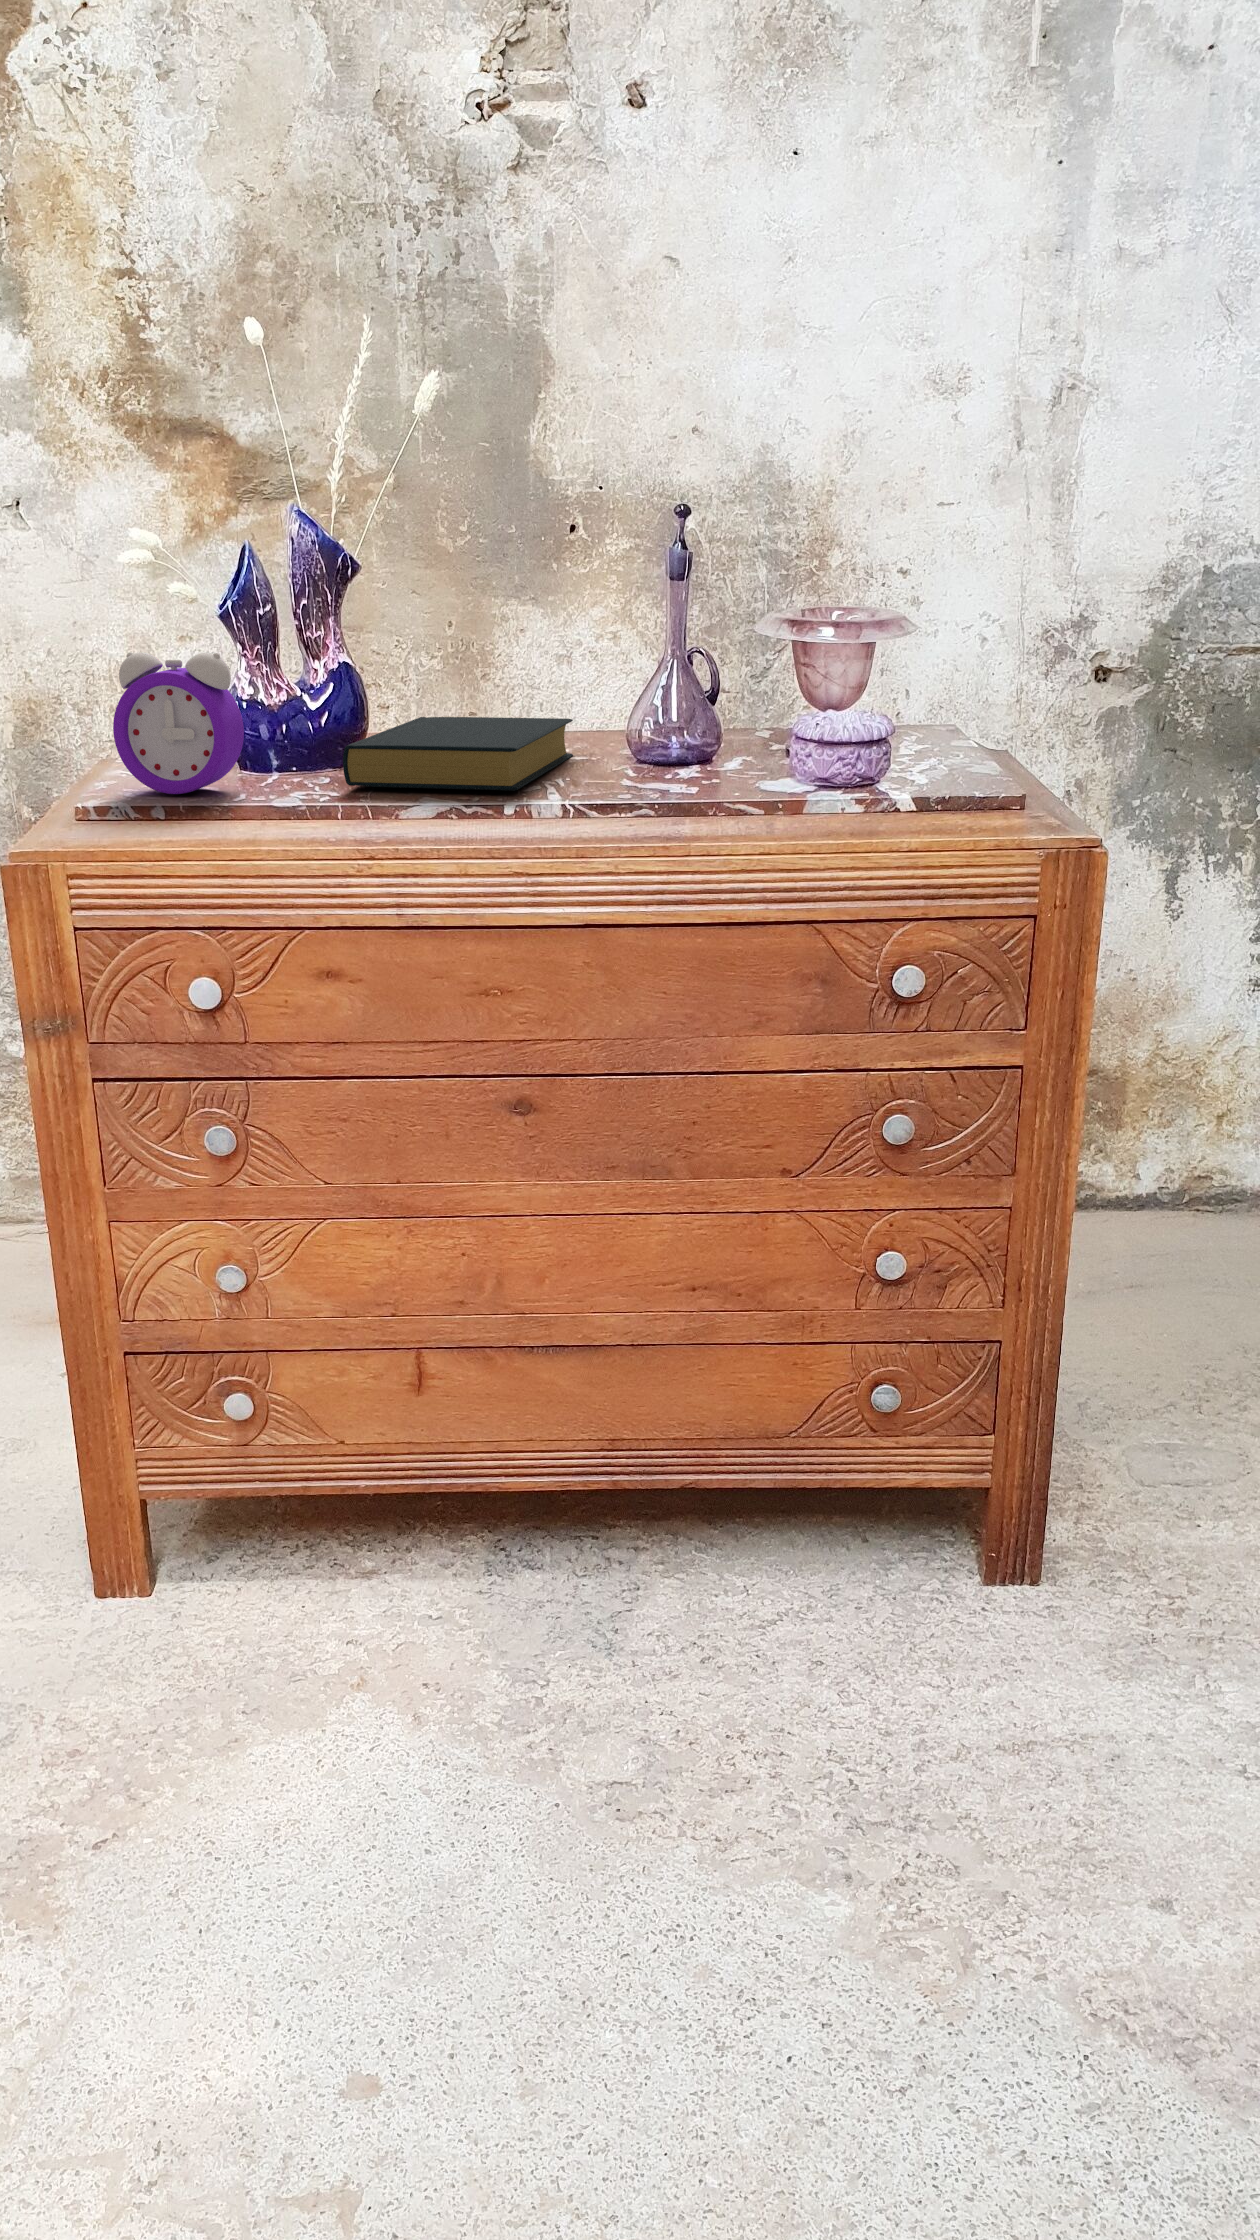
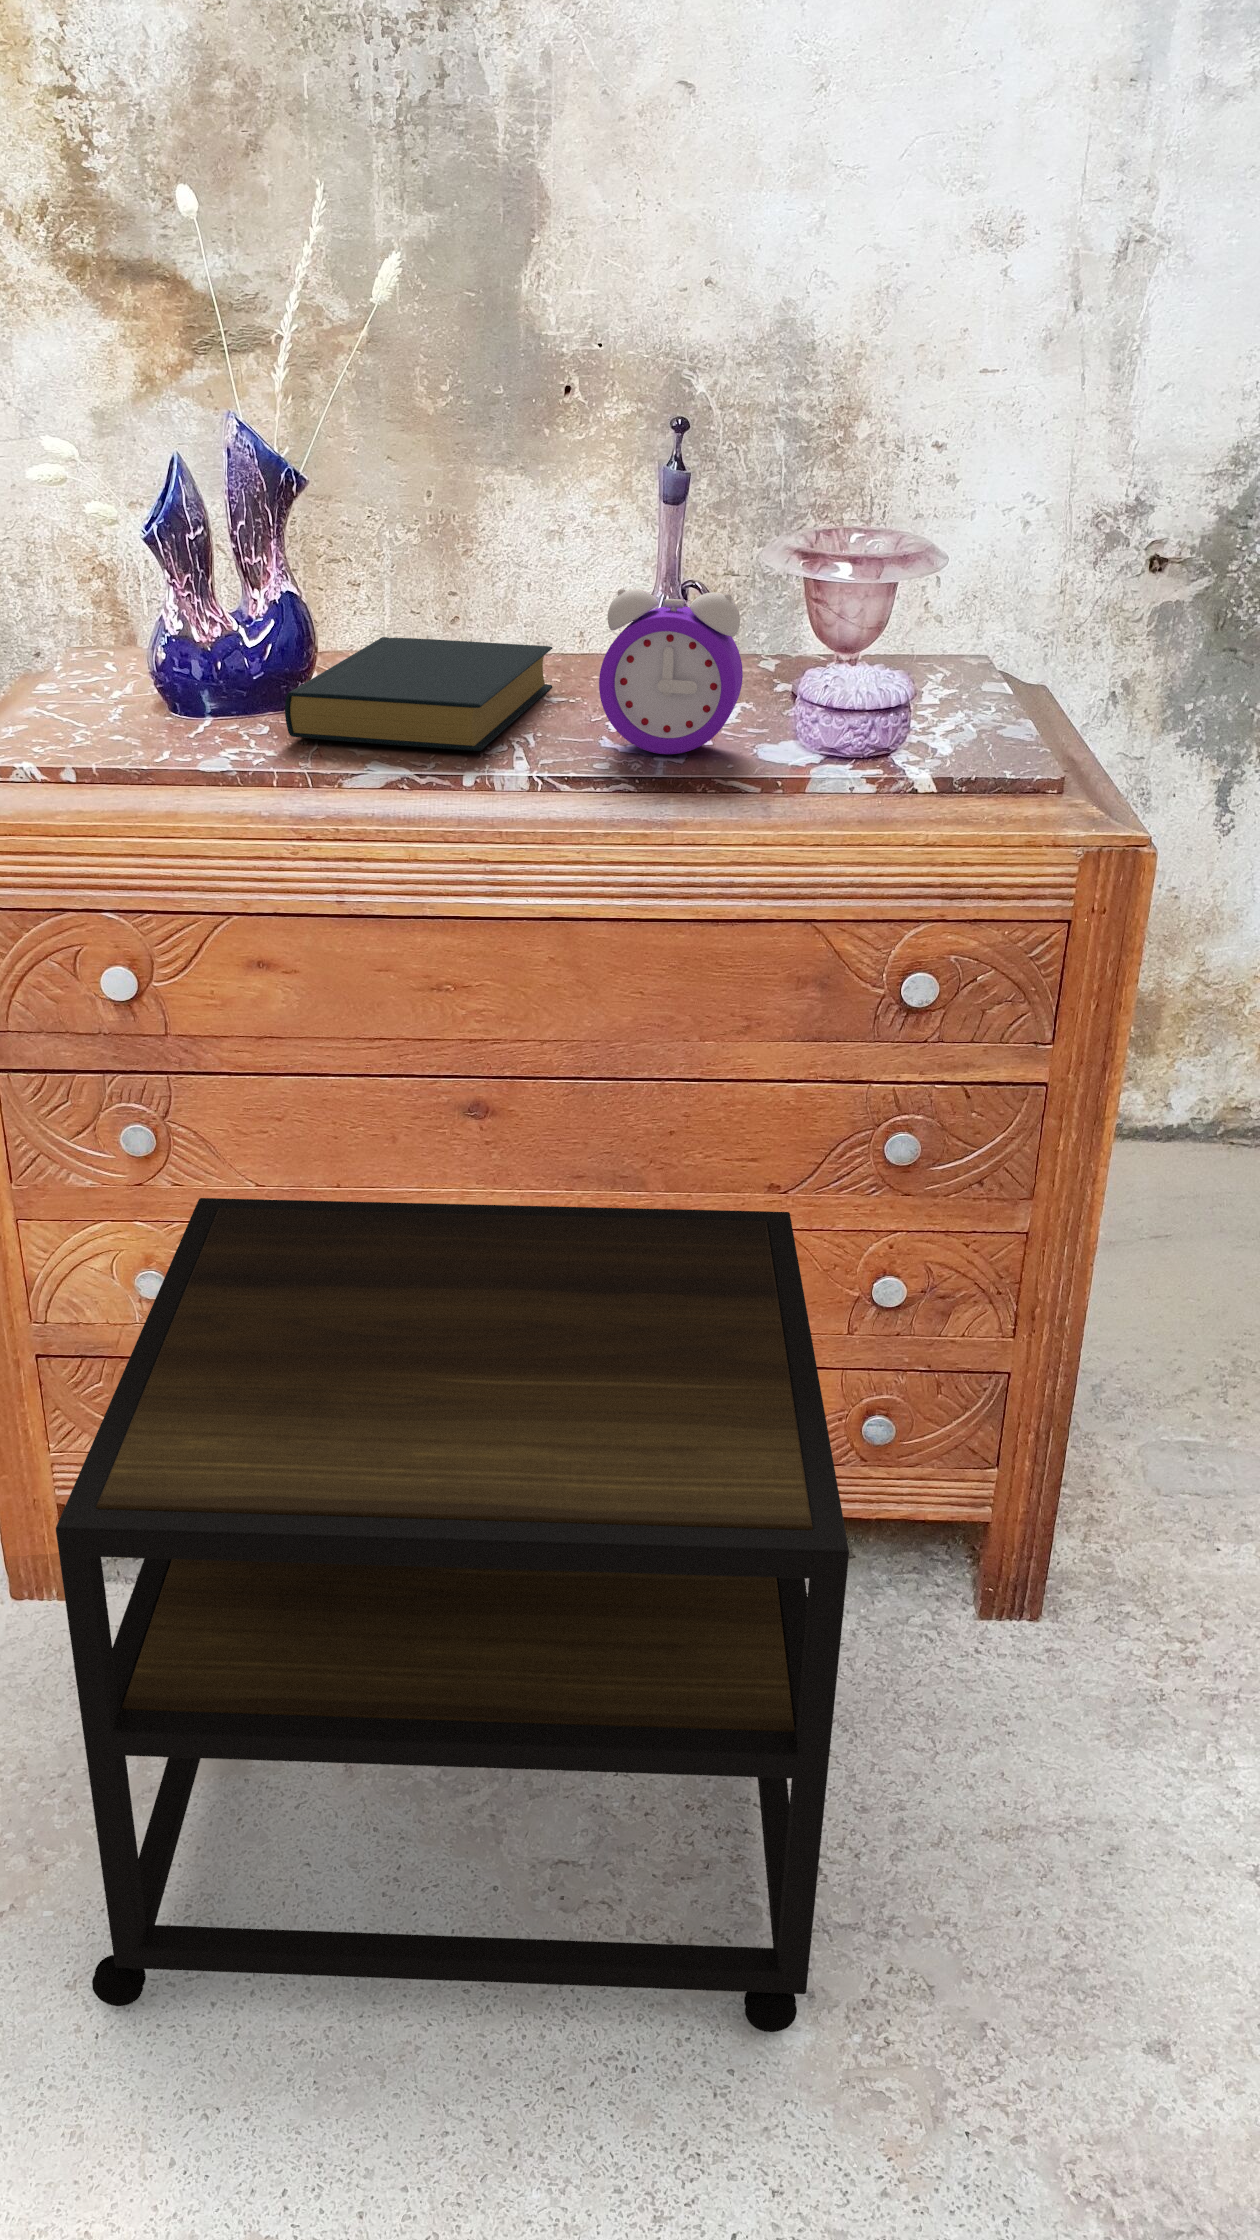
alarm clock: present [113,652,244,794] -> present [599,589,743,754]
side table: none [175,1190,872,1901] -> present [56,1198,849,2032]

